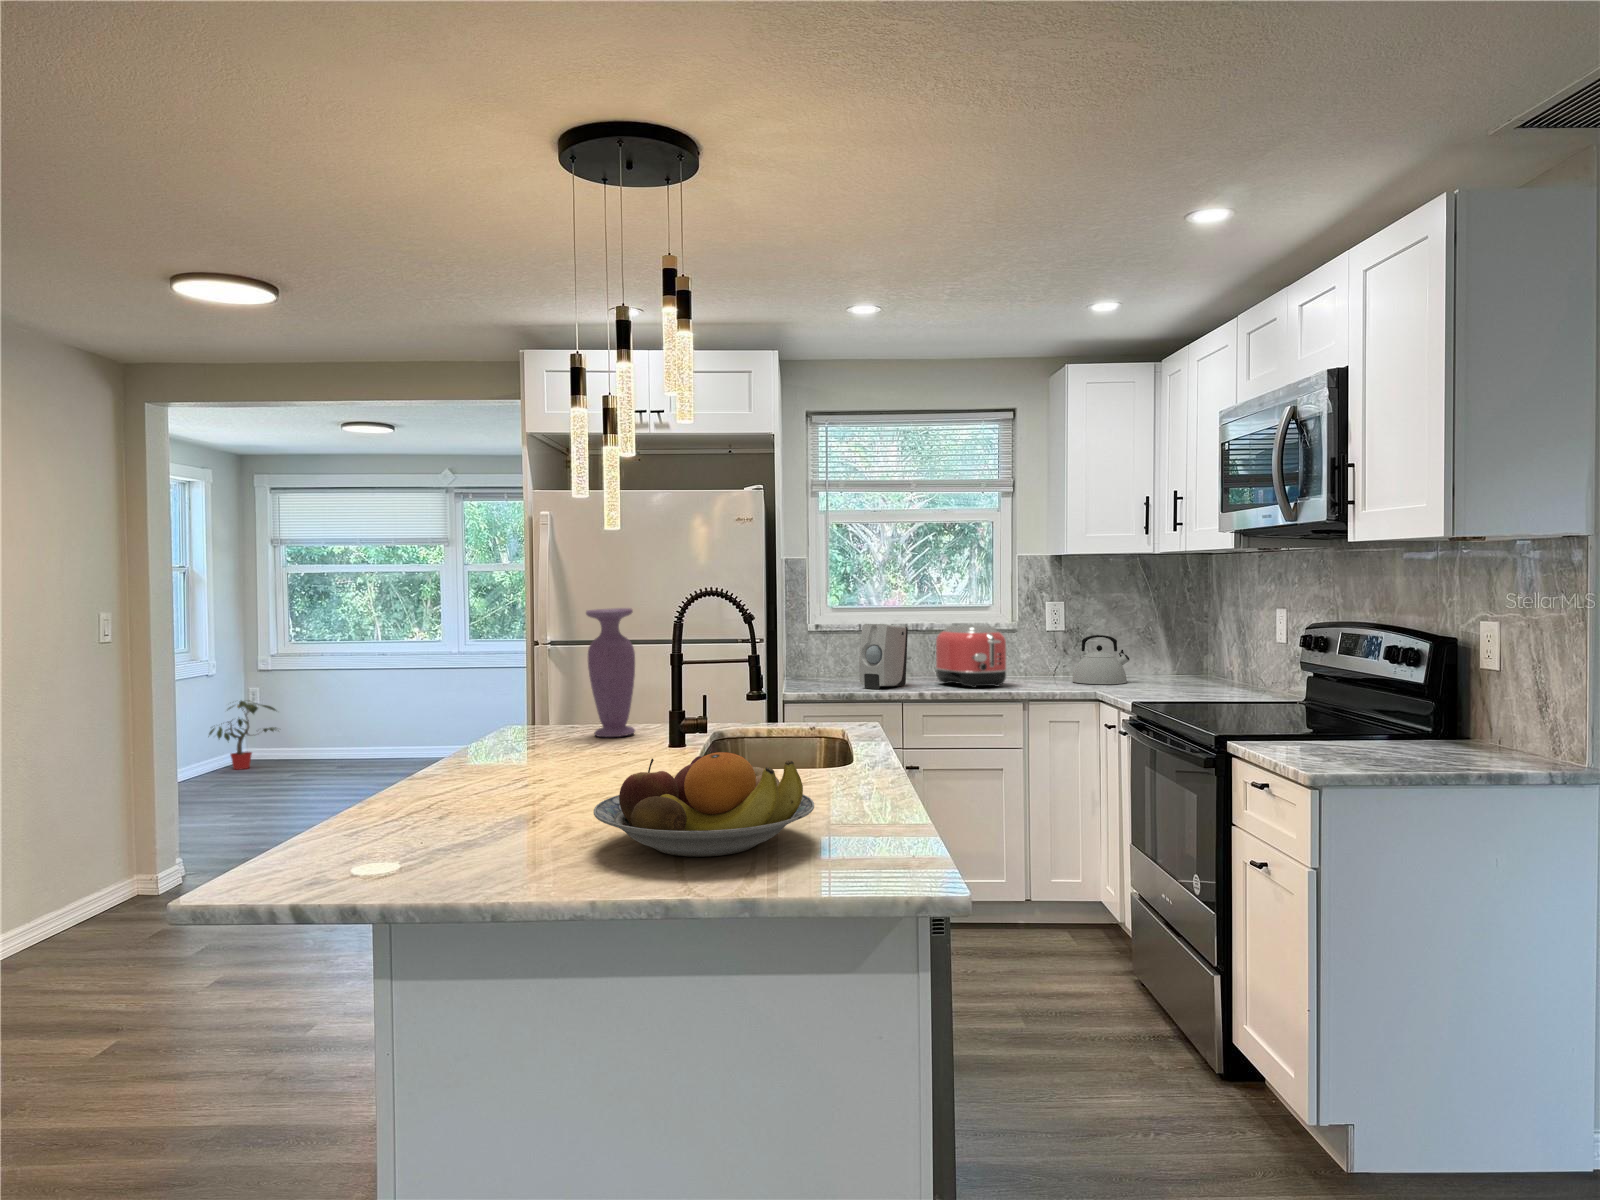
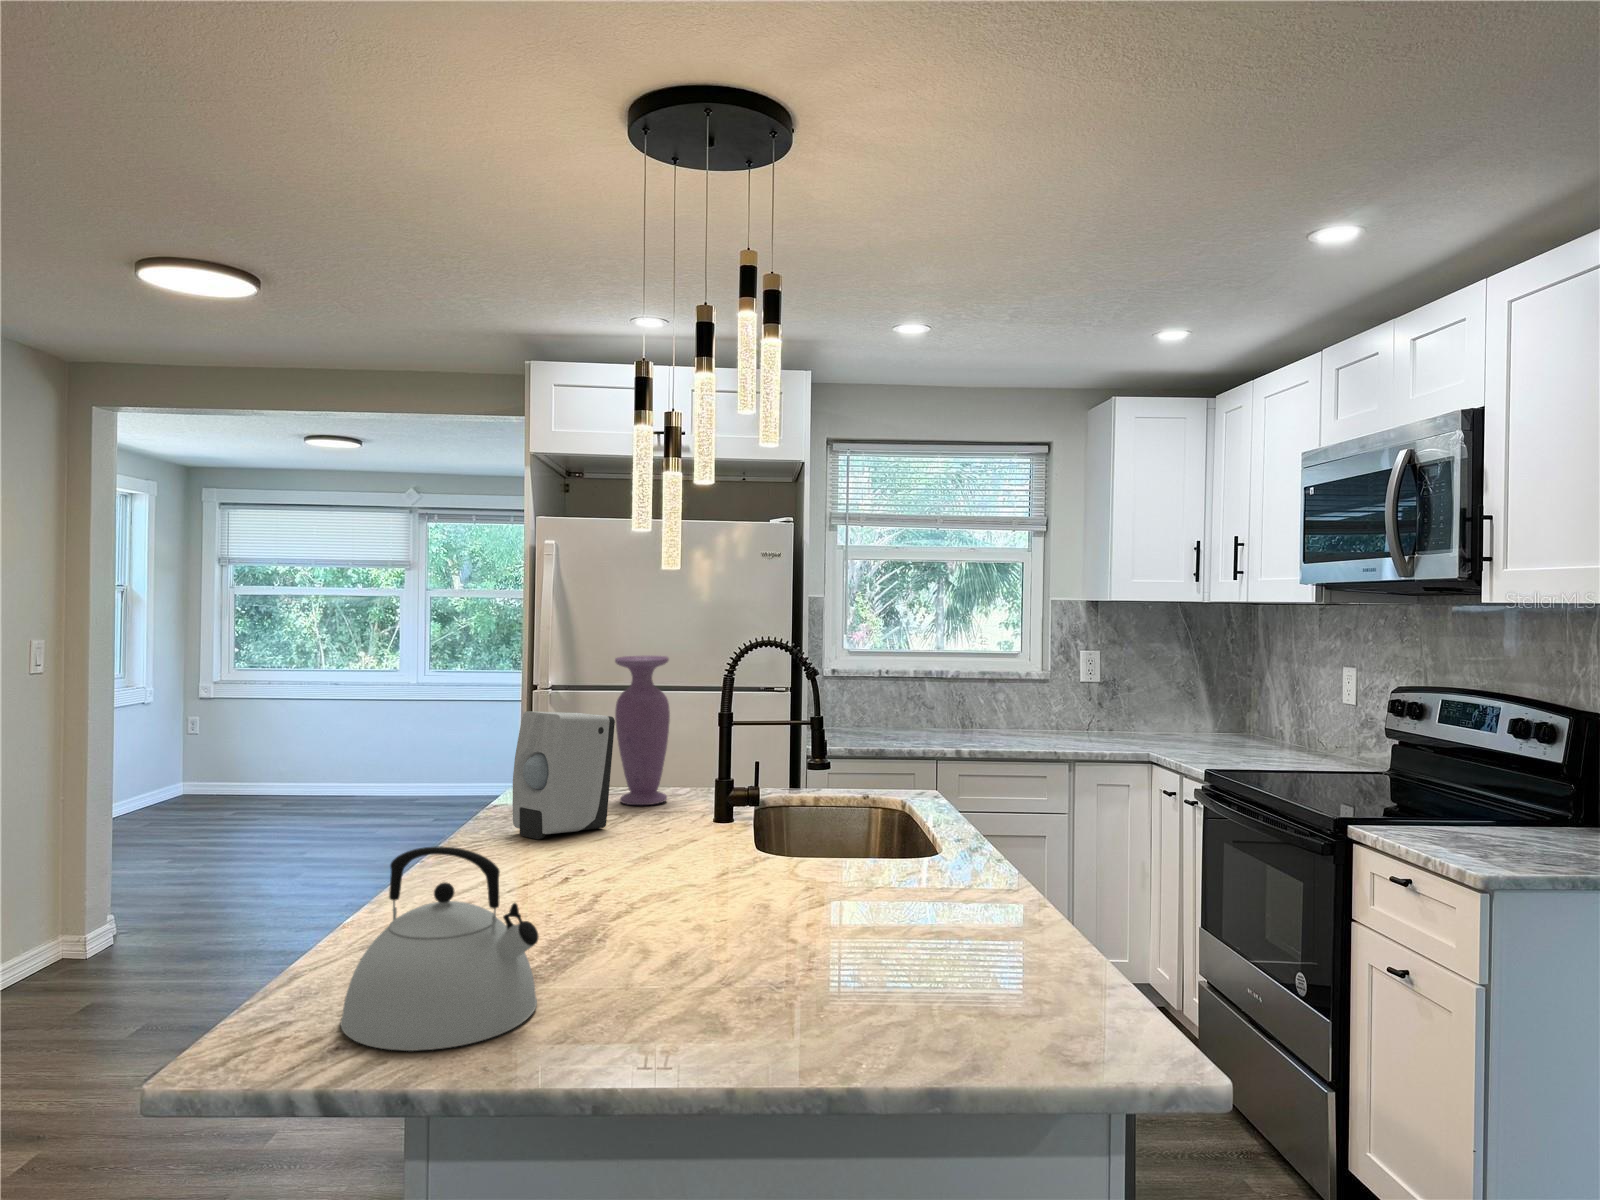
soap dispenser: present [859,624,908,689] -> present [513,711,615,839]
toaster: present [935,626,1007,688] -> none [966,676,1048,745]
kettle: present [1072,635,1130,684] -> present [340,846,539,1051]
potted plant: present [209,701,276,770] -> none [142,730,226,806]
fruit bowl: present [594,752,814,857] -> none [697,861,979,1006]

